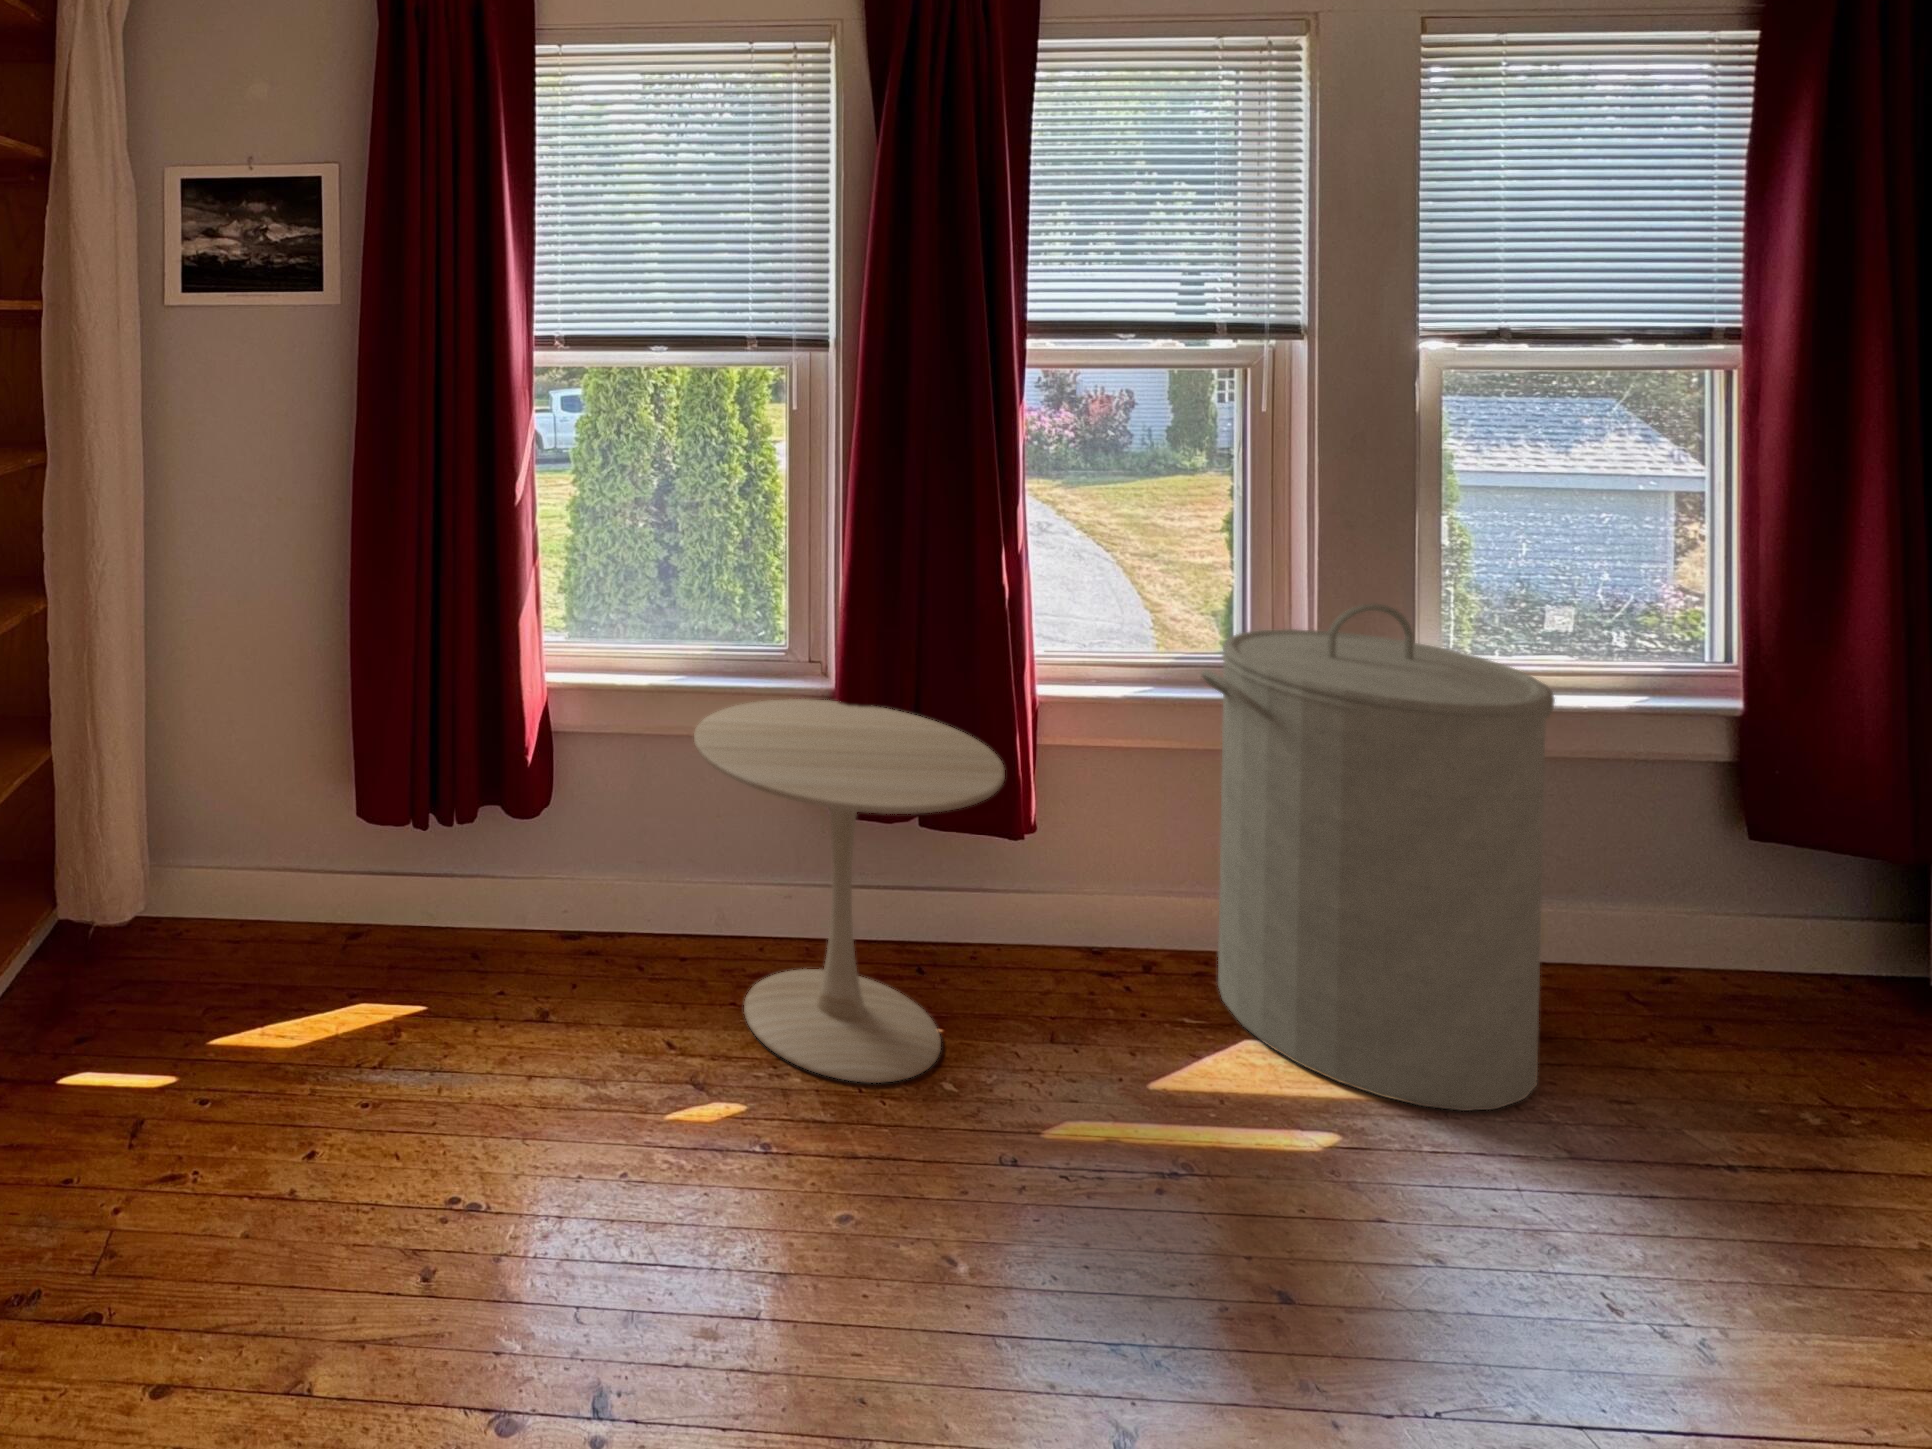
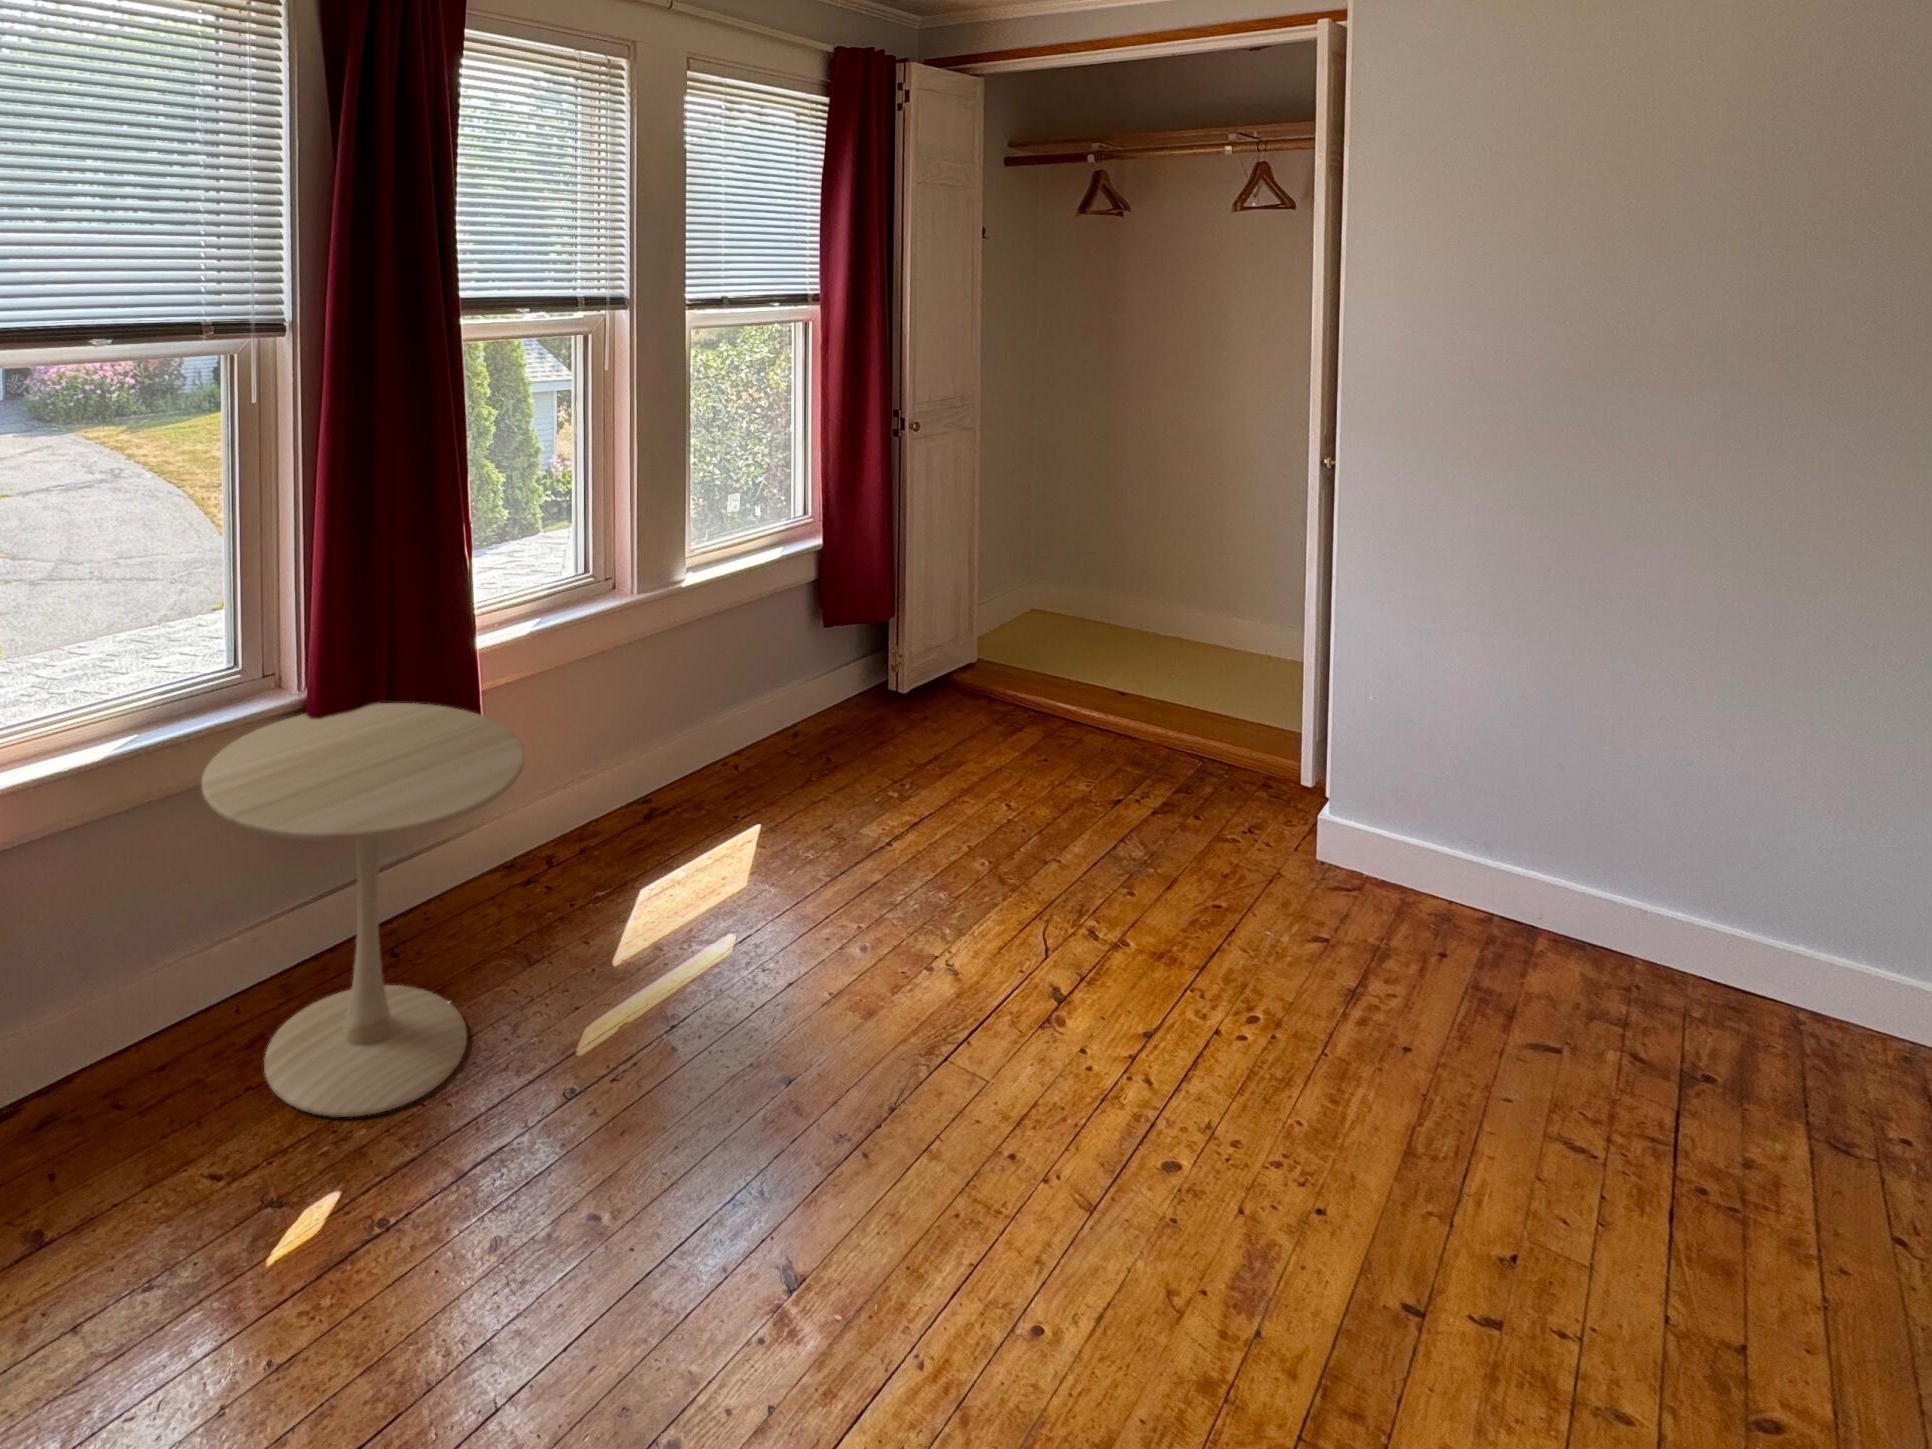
laundry hamper: present [1202,604,1555,1111] -> none [603,516,806,892]

